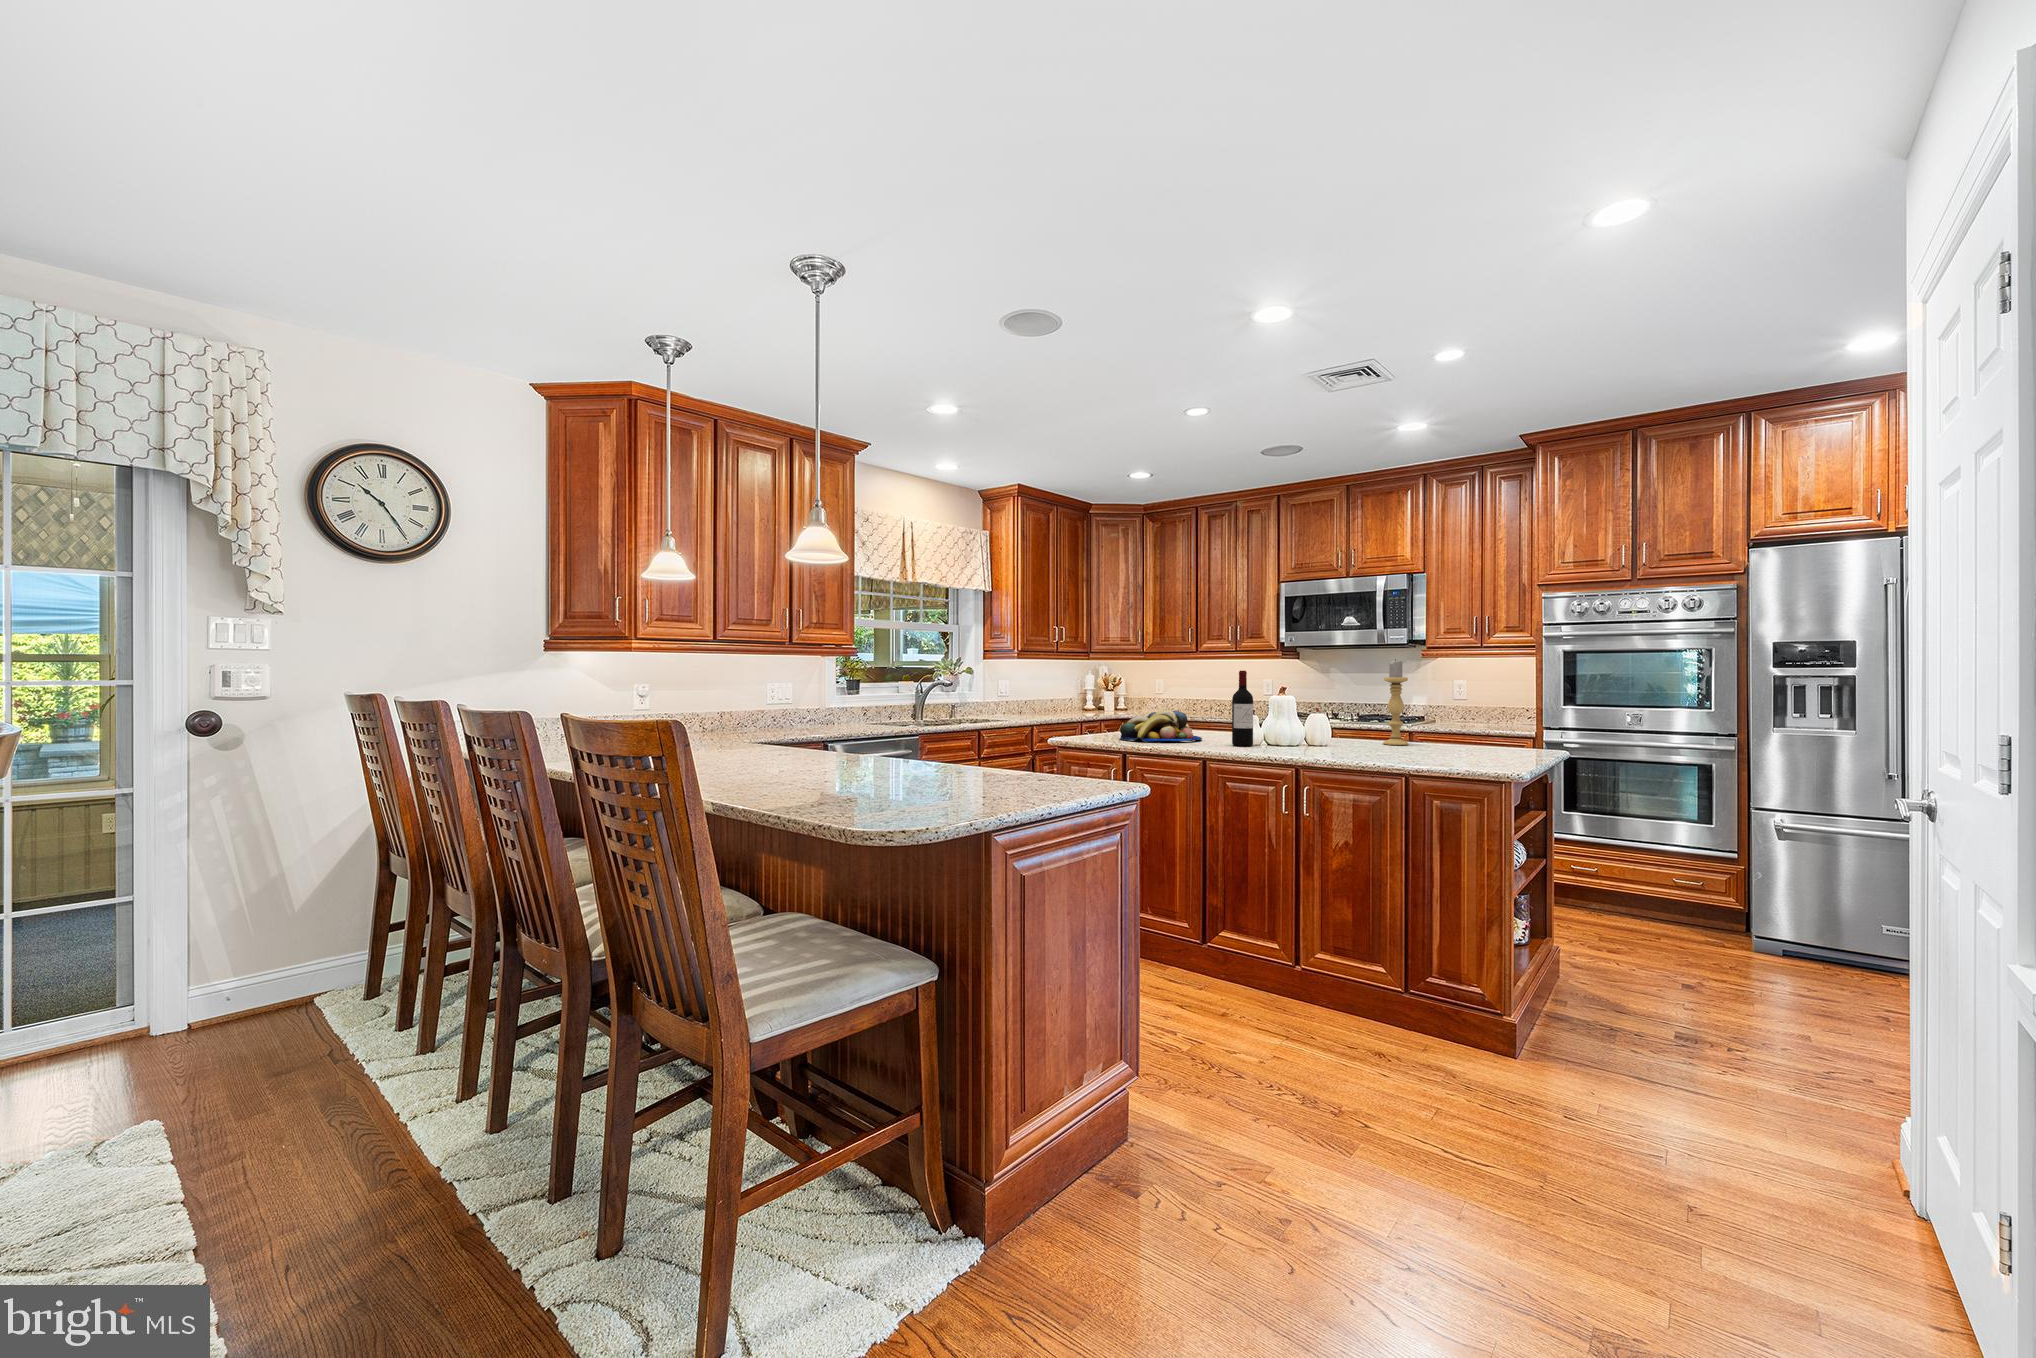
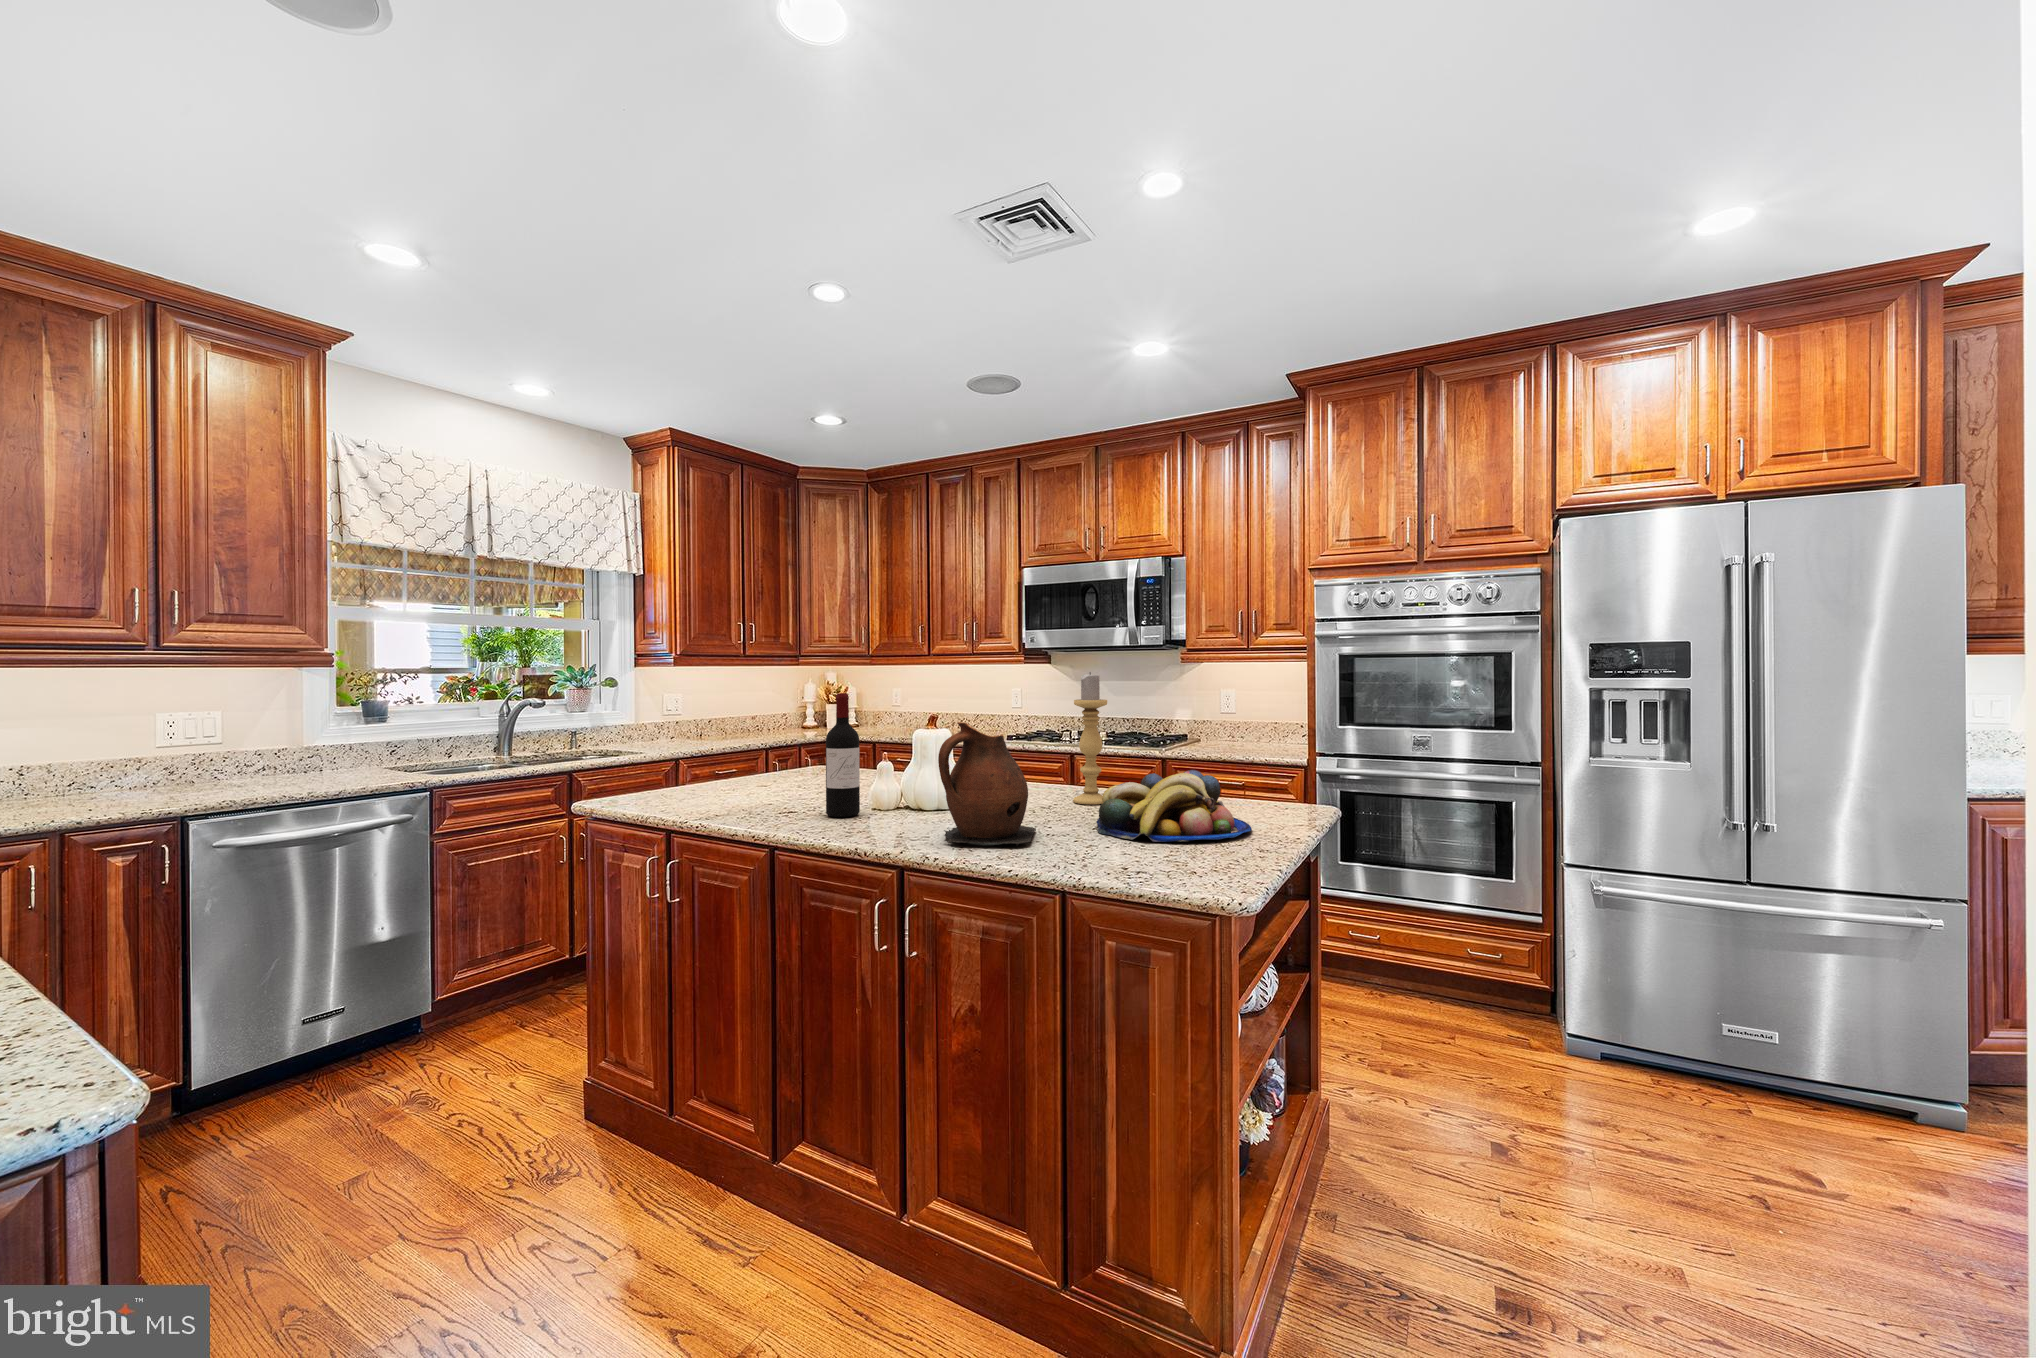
ceramic pitcher: none [1322,686,1384,756] -> present [938,722,1036,846]
fruit bowl: present [1120,710,1202,742] -> present [1096,770,1252,842]

